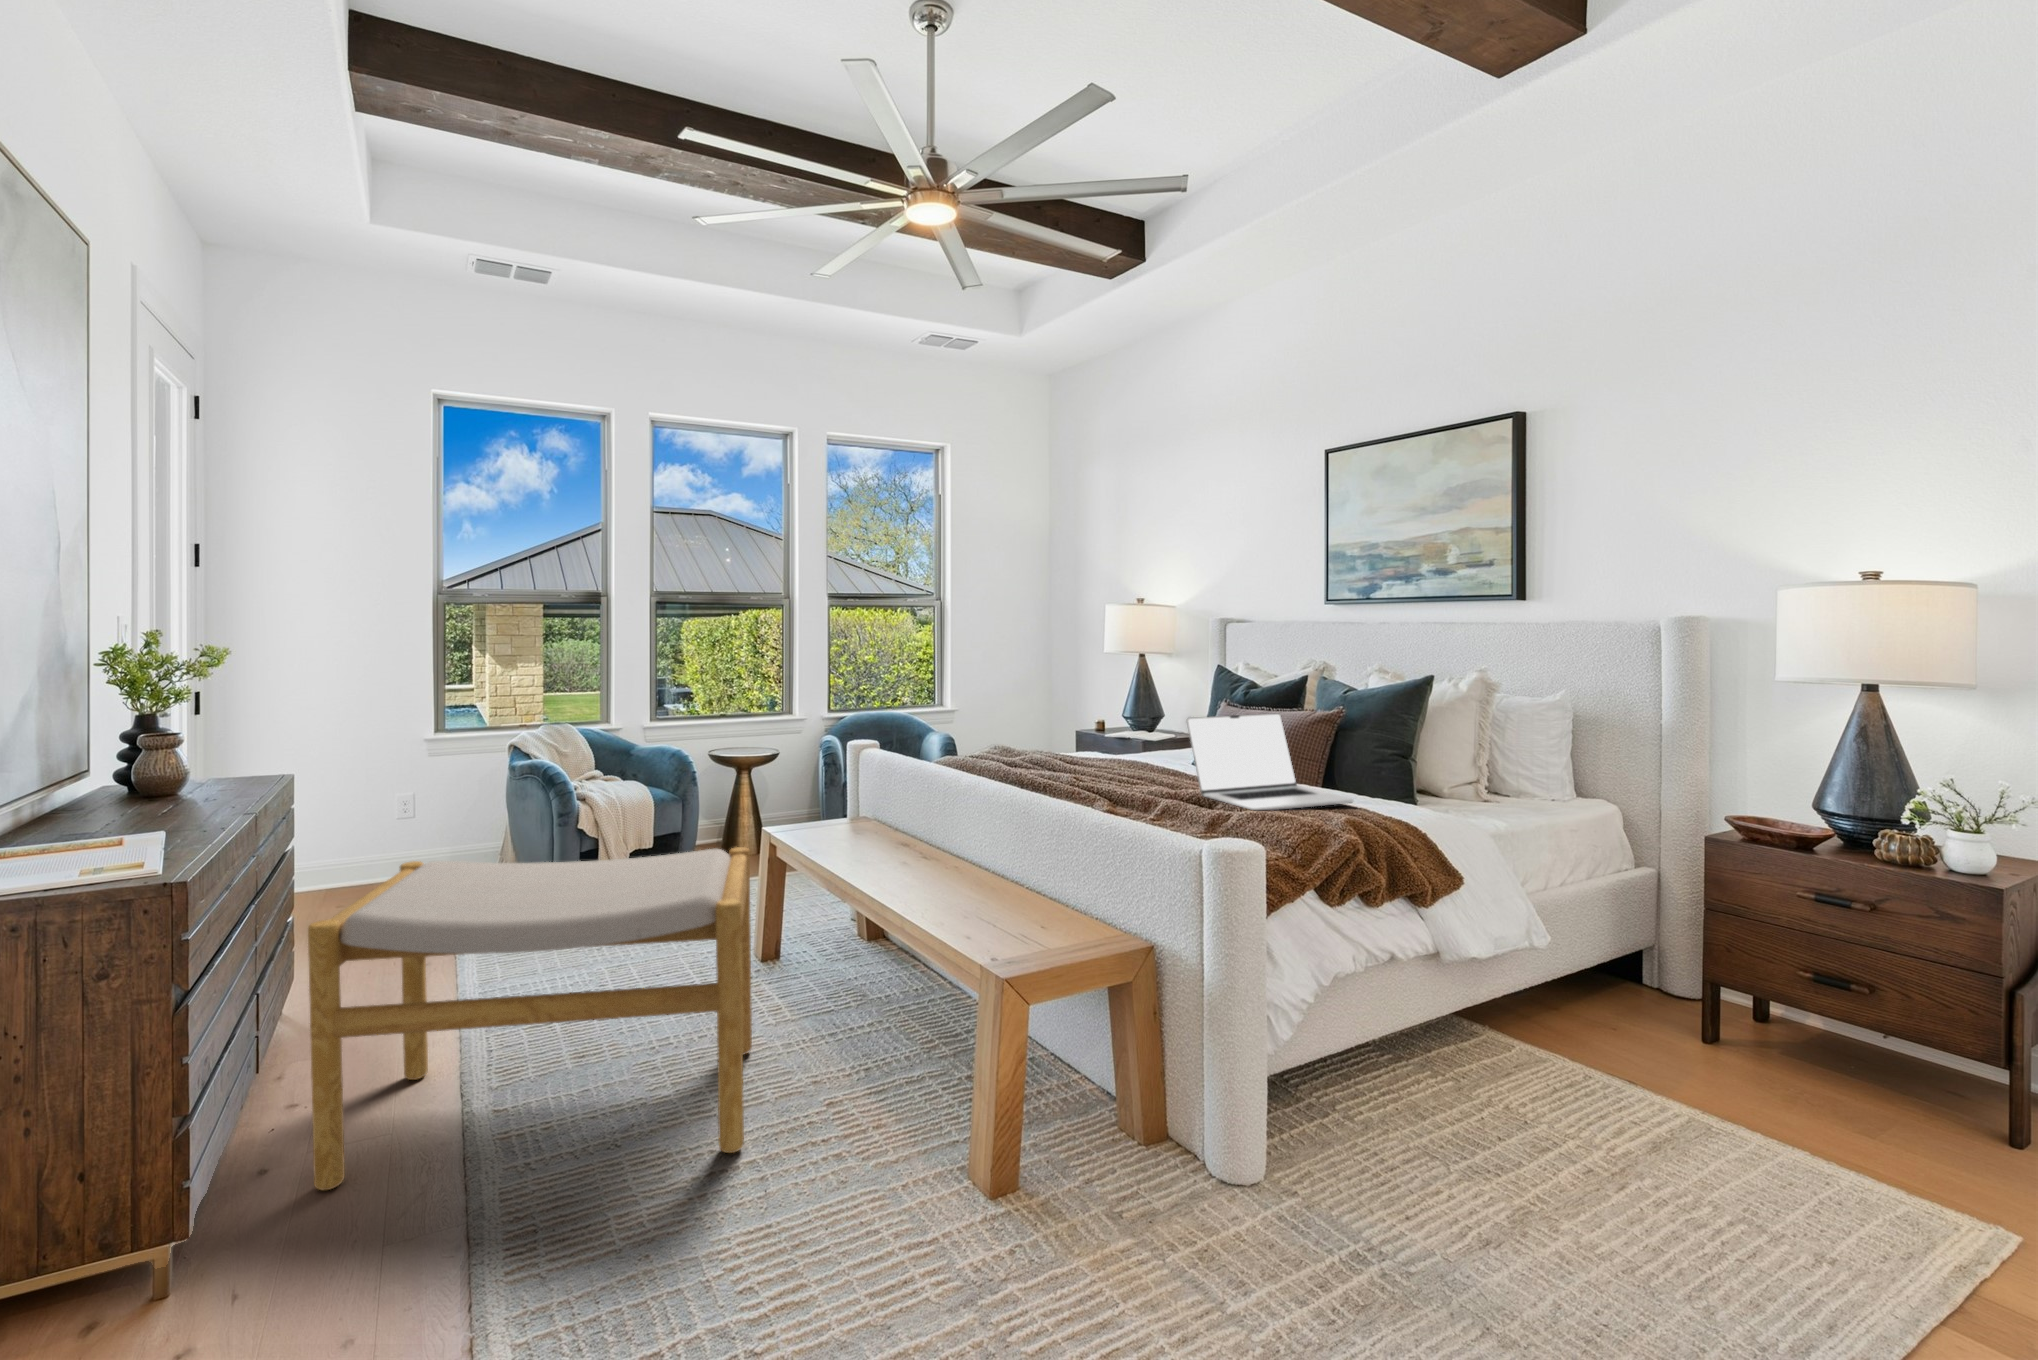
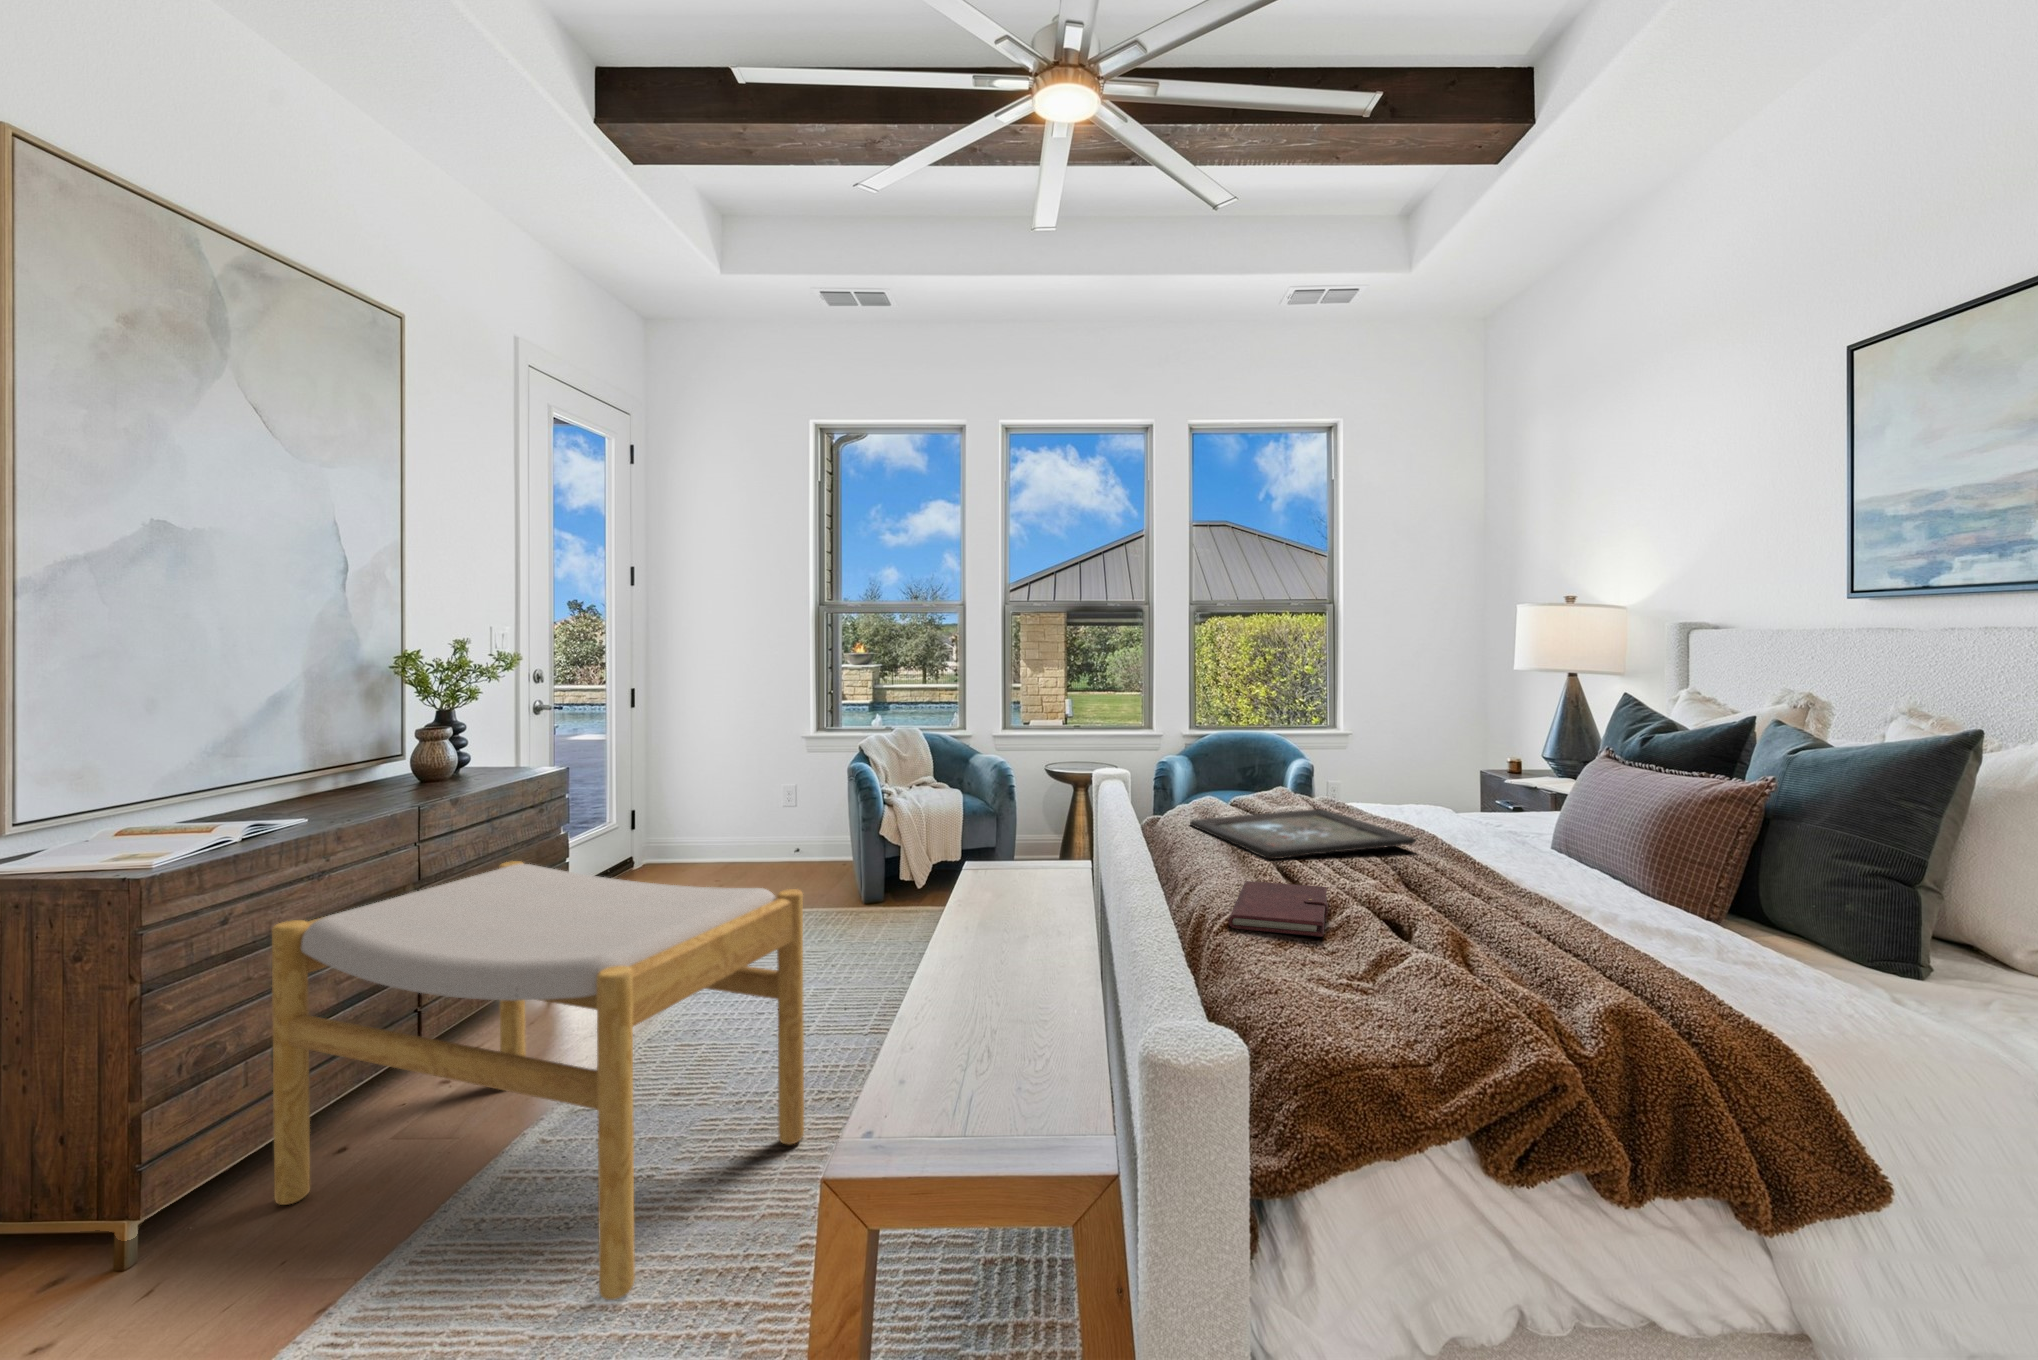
laptop: present [1186,713,1353,810] -> none [1412,772,1706,961]
tray: none [1001,755,1151,784] -> present [1190,809,1416,859]
notebook: none [1113,790,1192,814] -> present [1229,881,1328,937]

